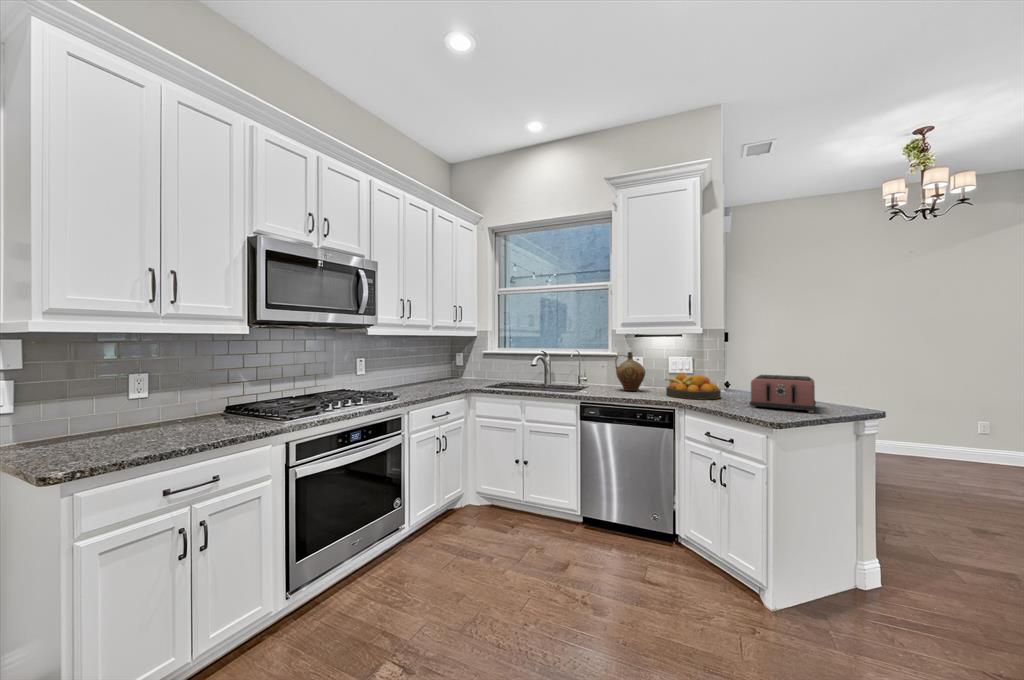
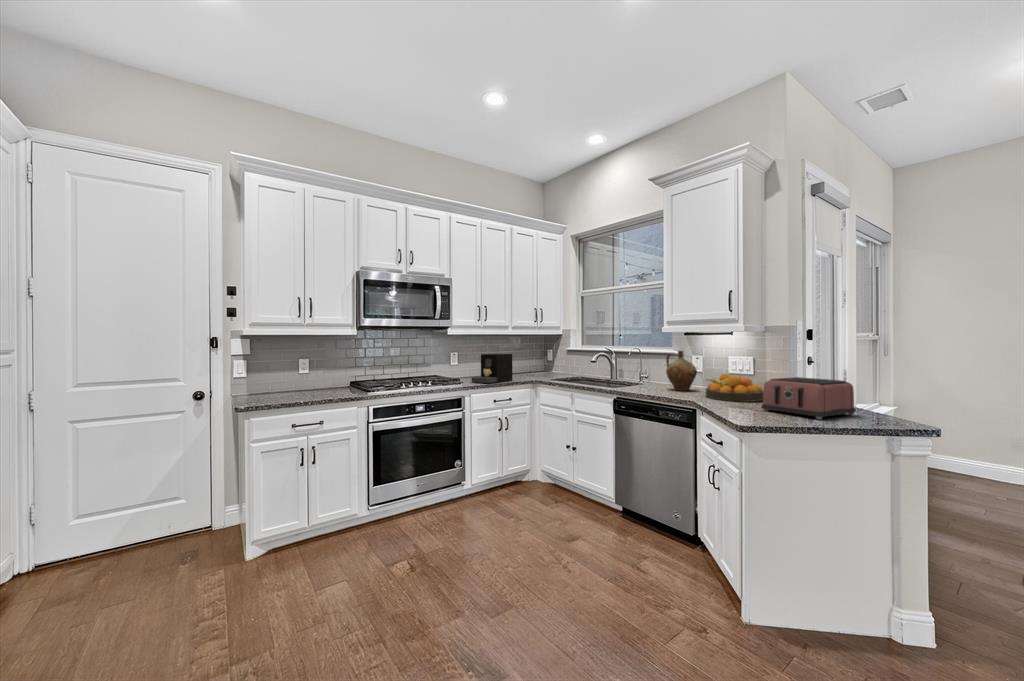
coffee maker: none [407,358,449,394] -> present [472,354,513,383]

